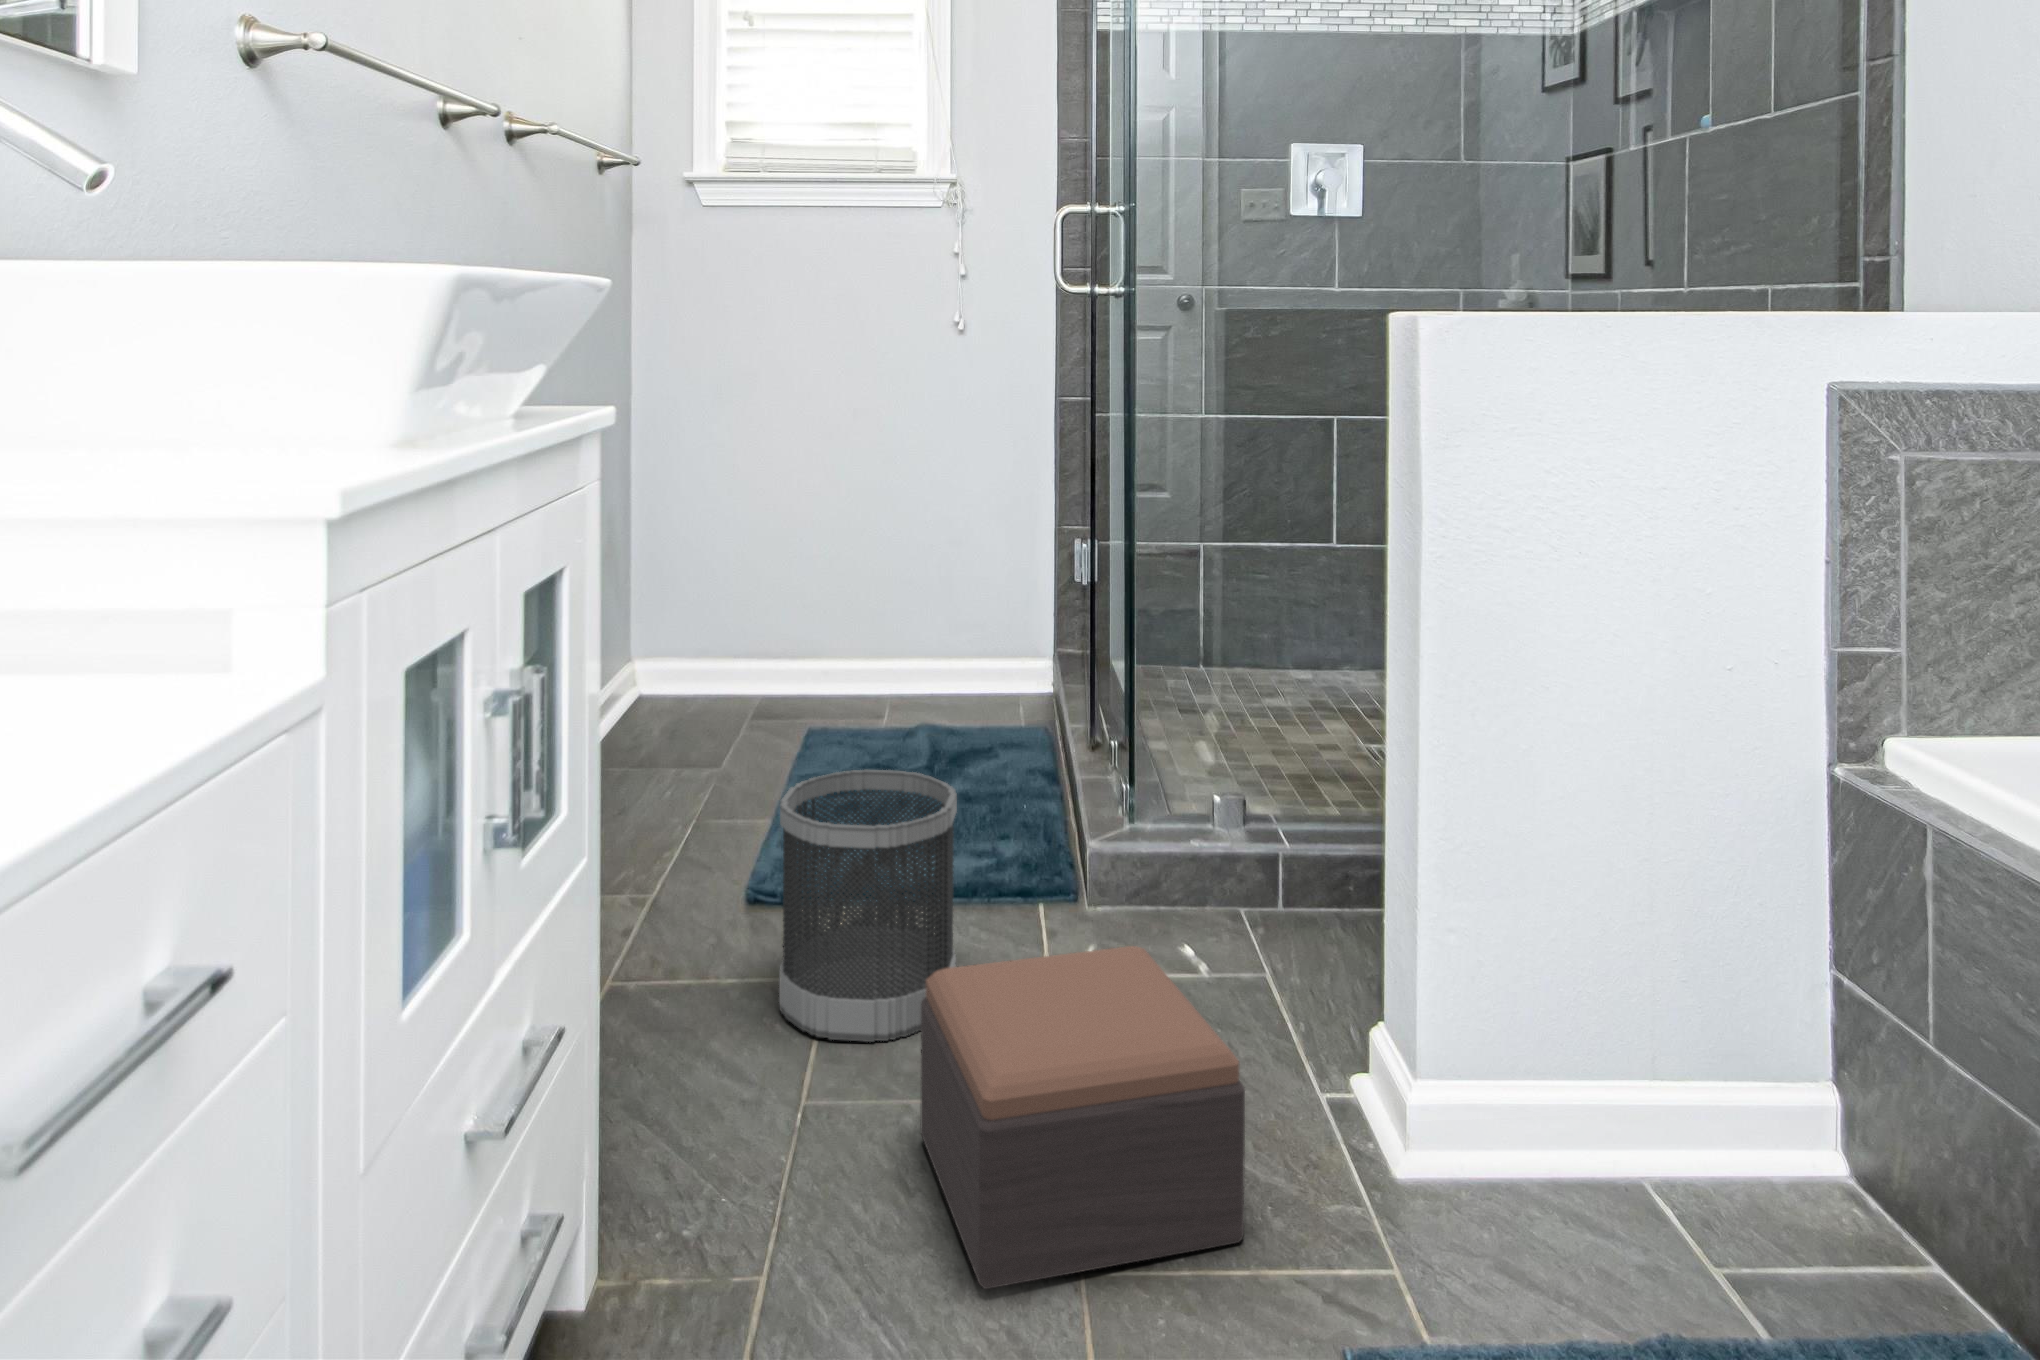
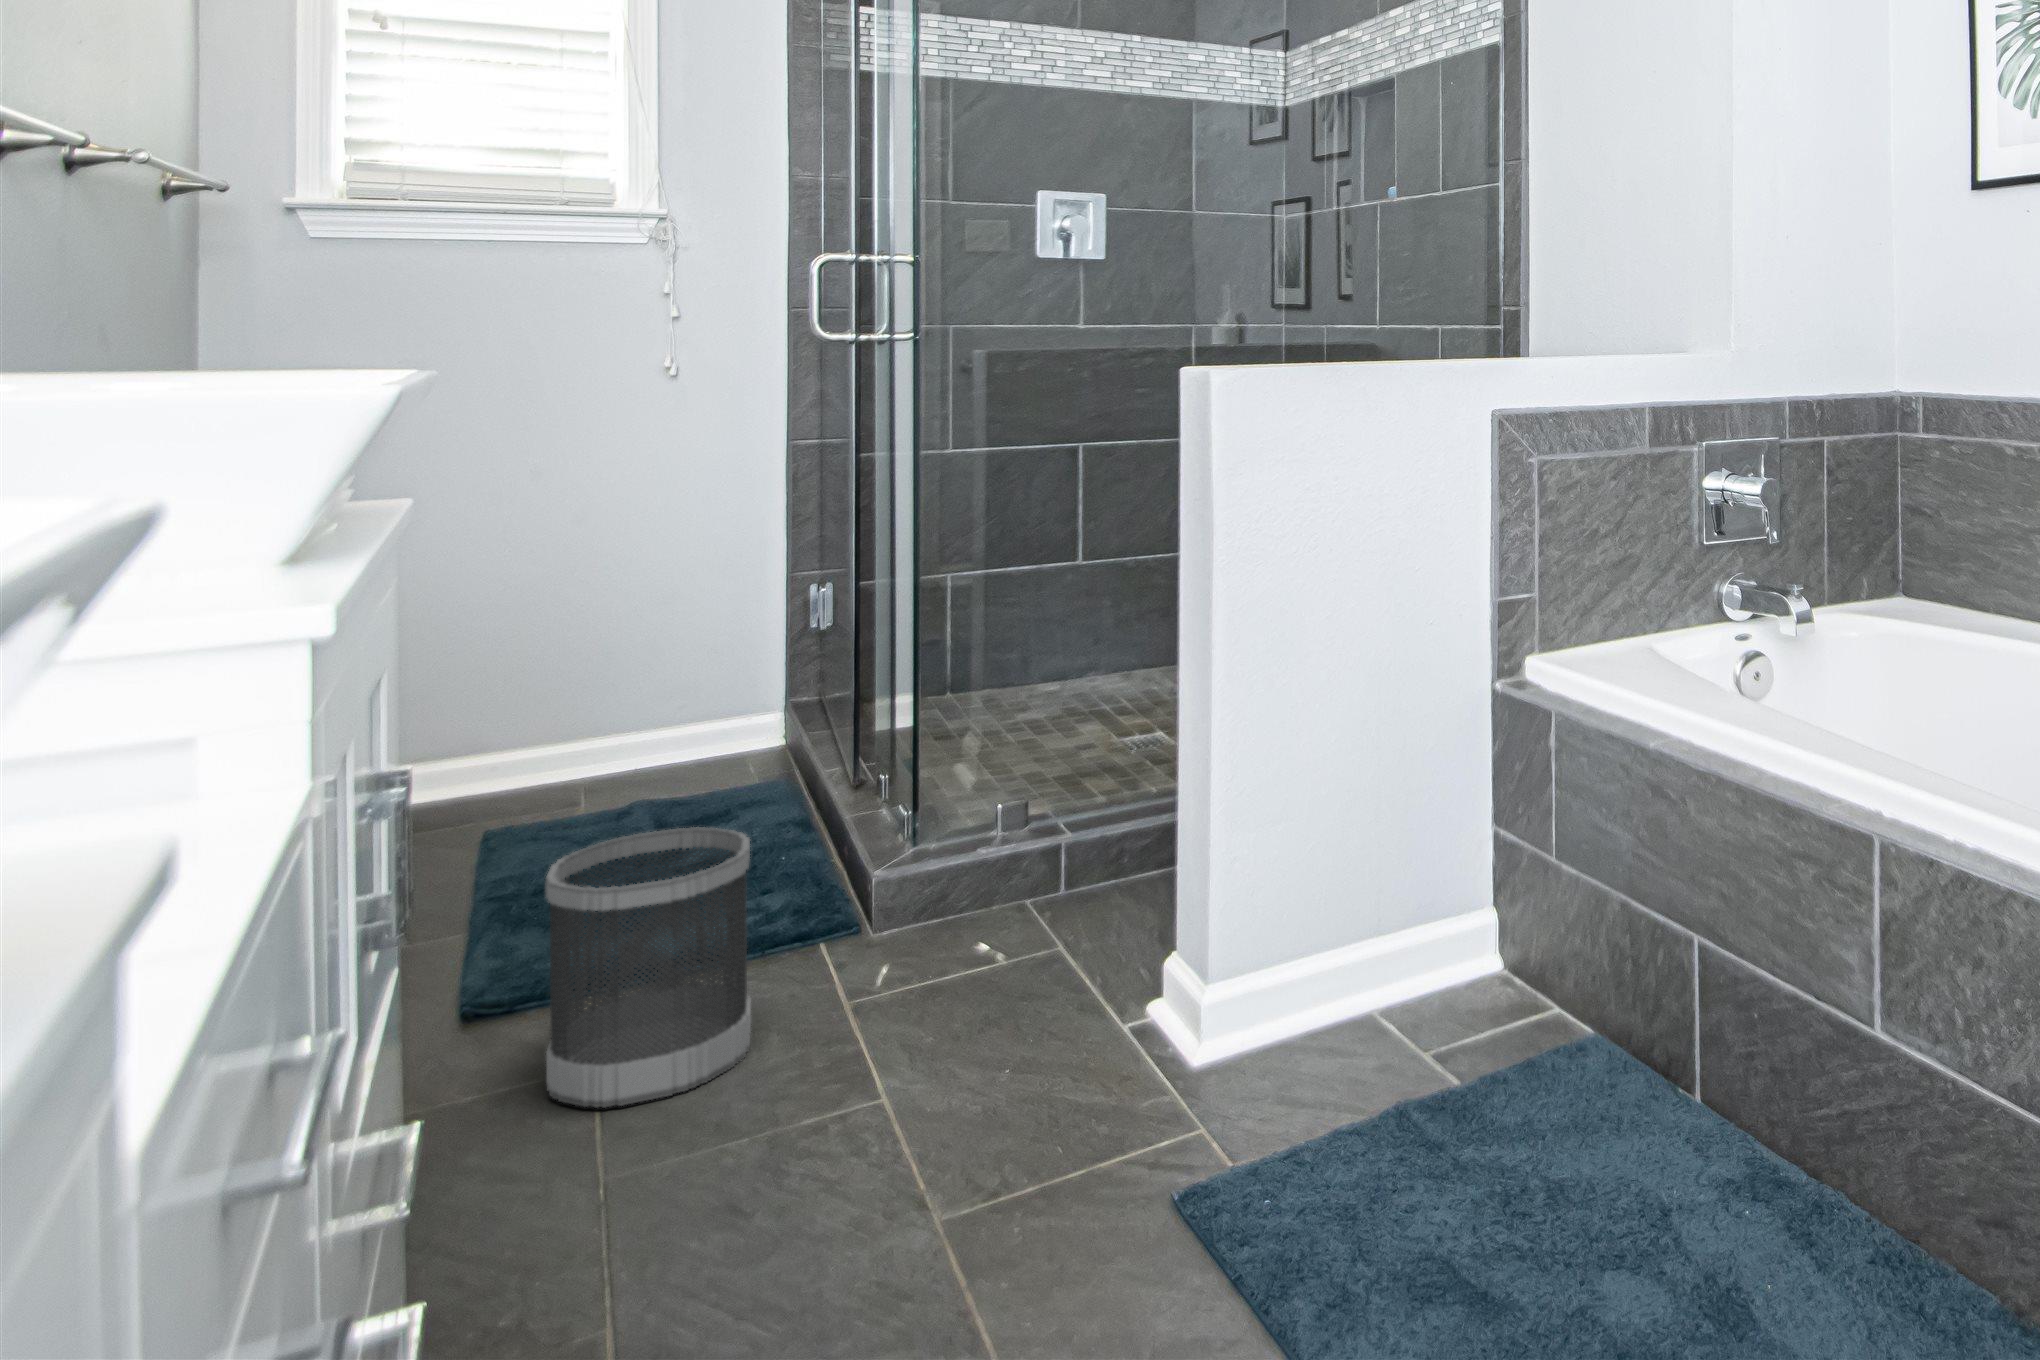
footstool: present [920,946,1245,1289] -> none [751,931,1079,1244]

